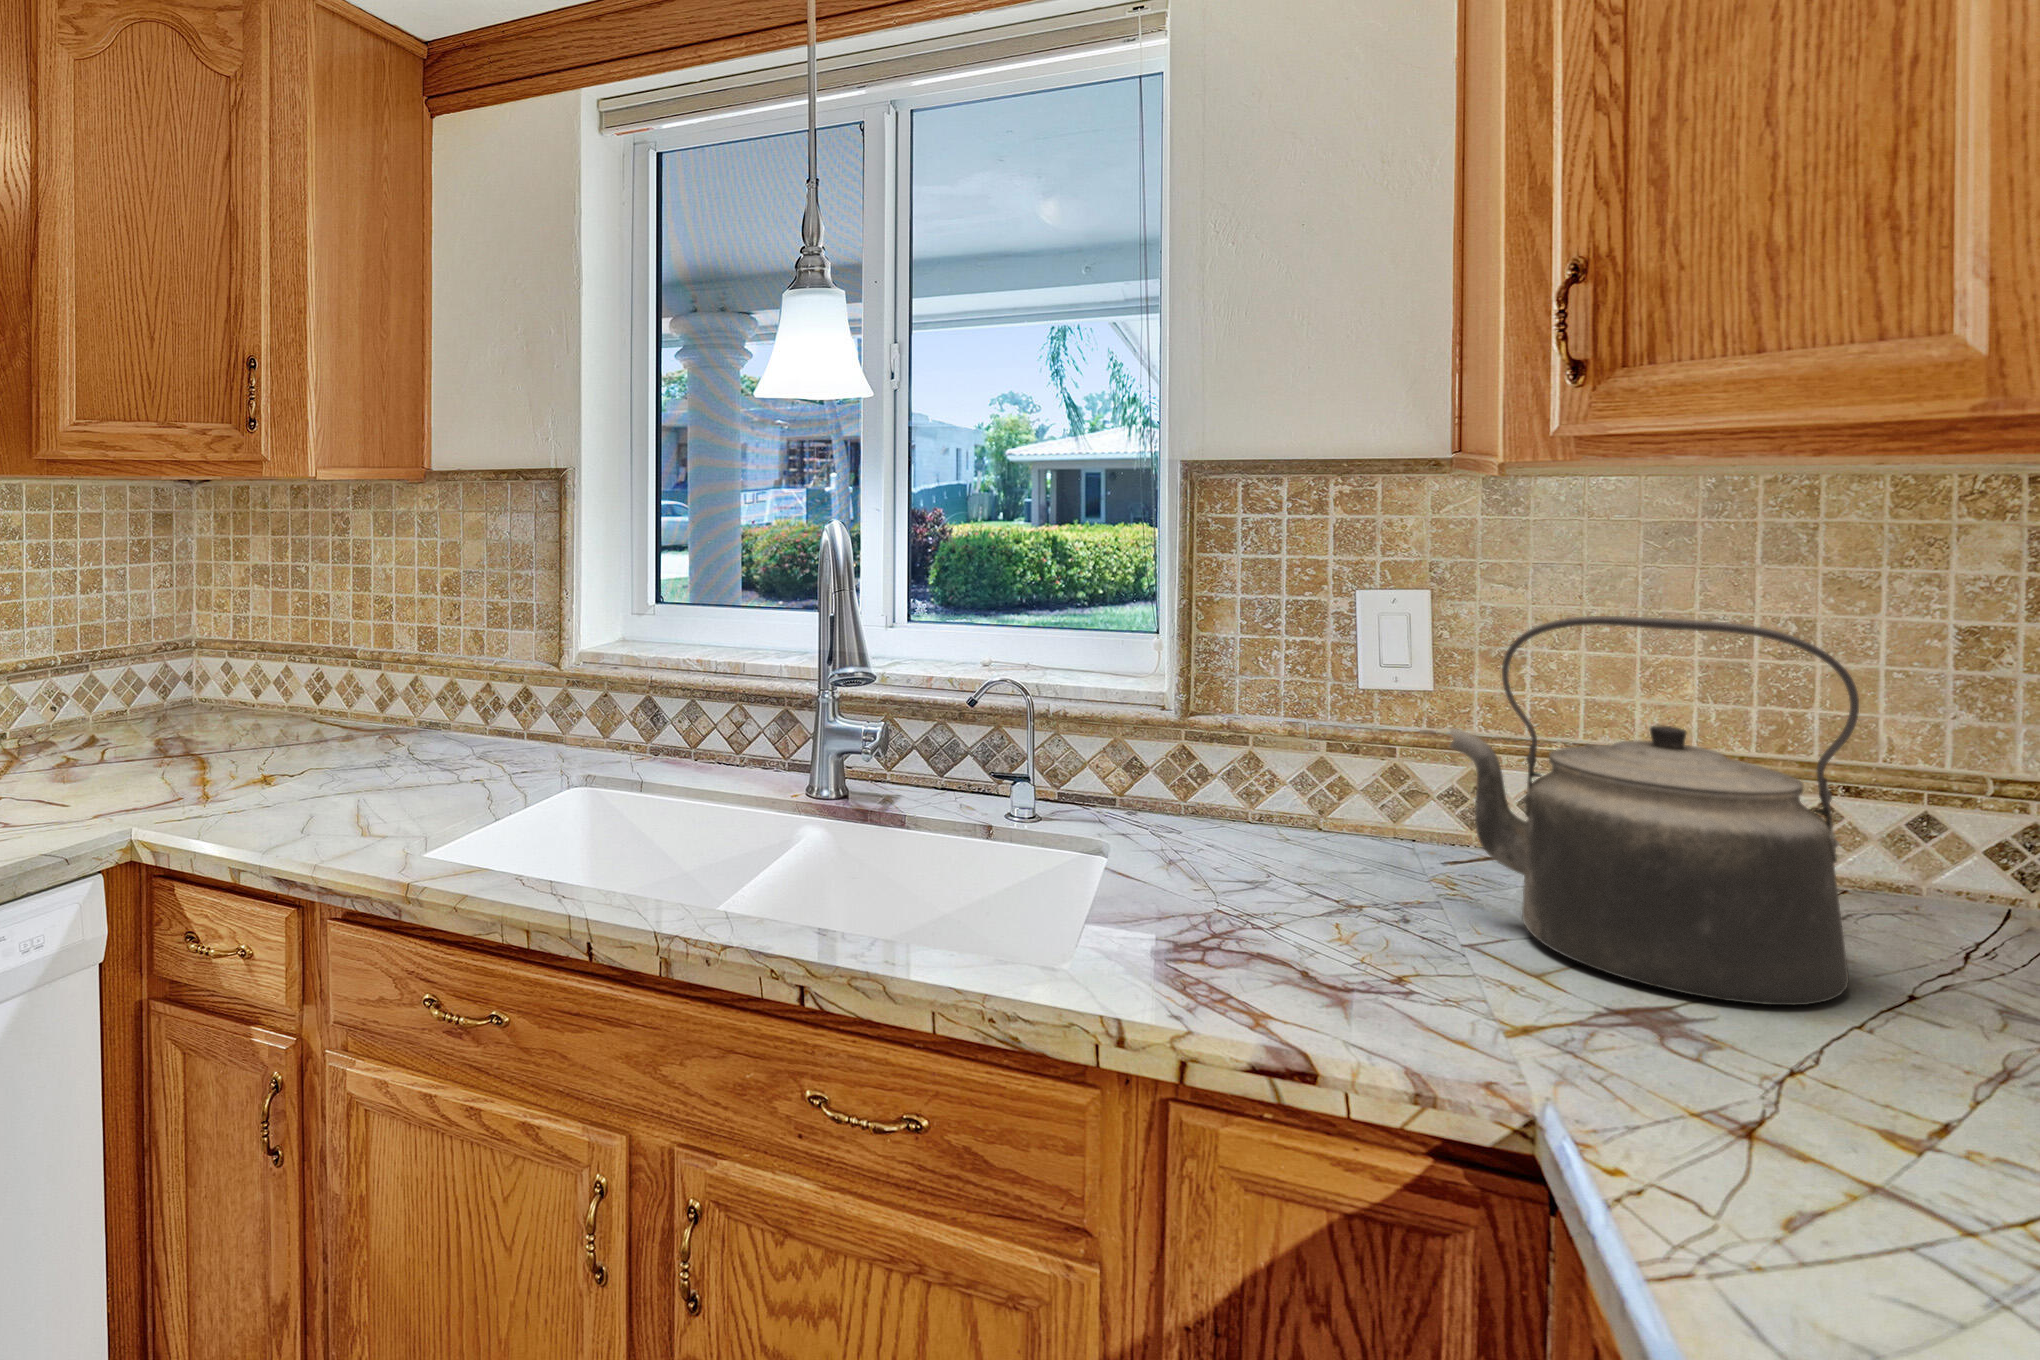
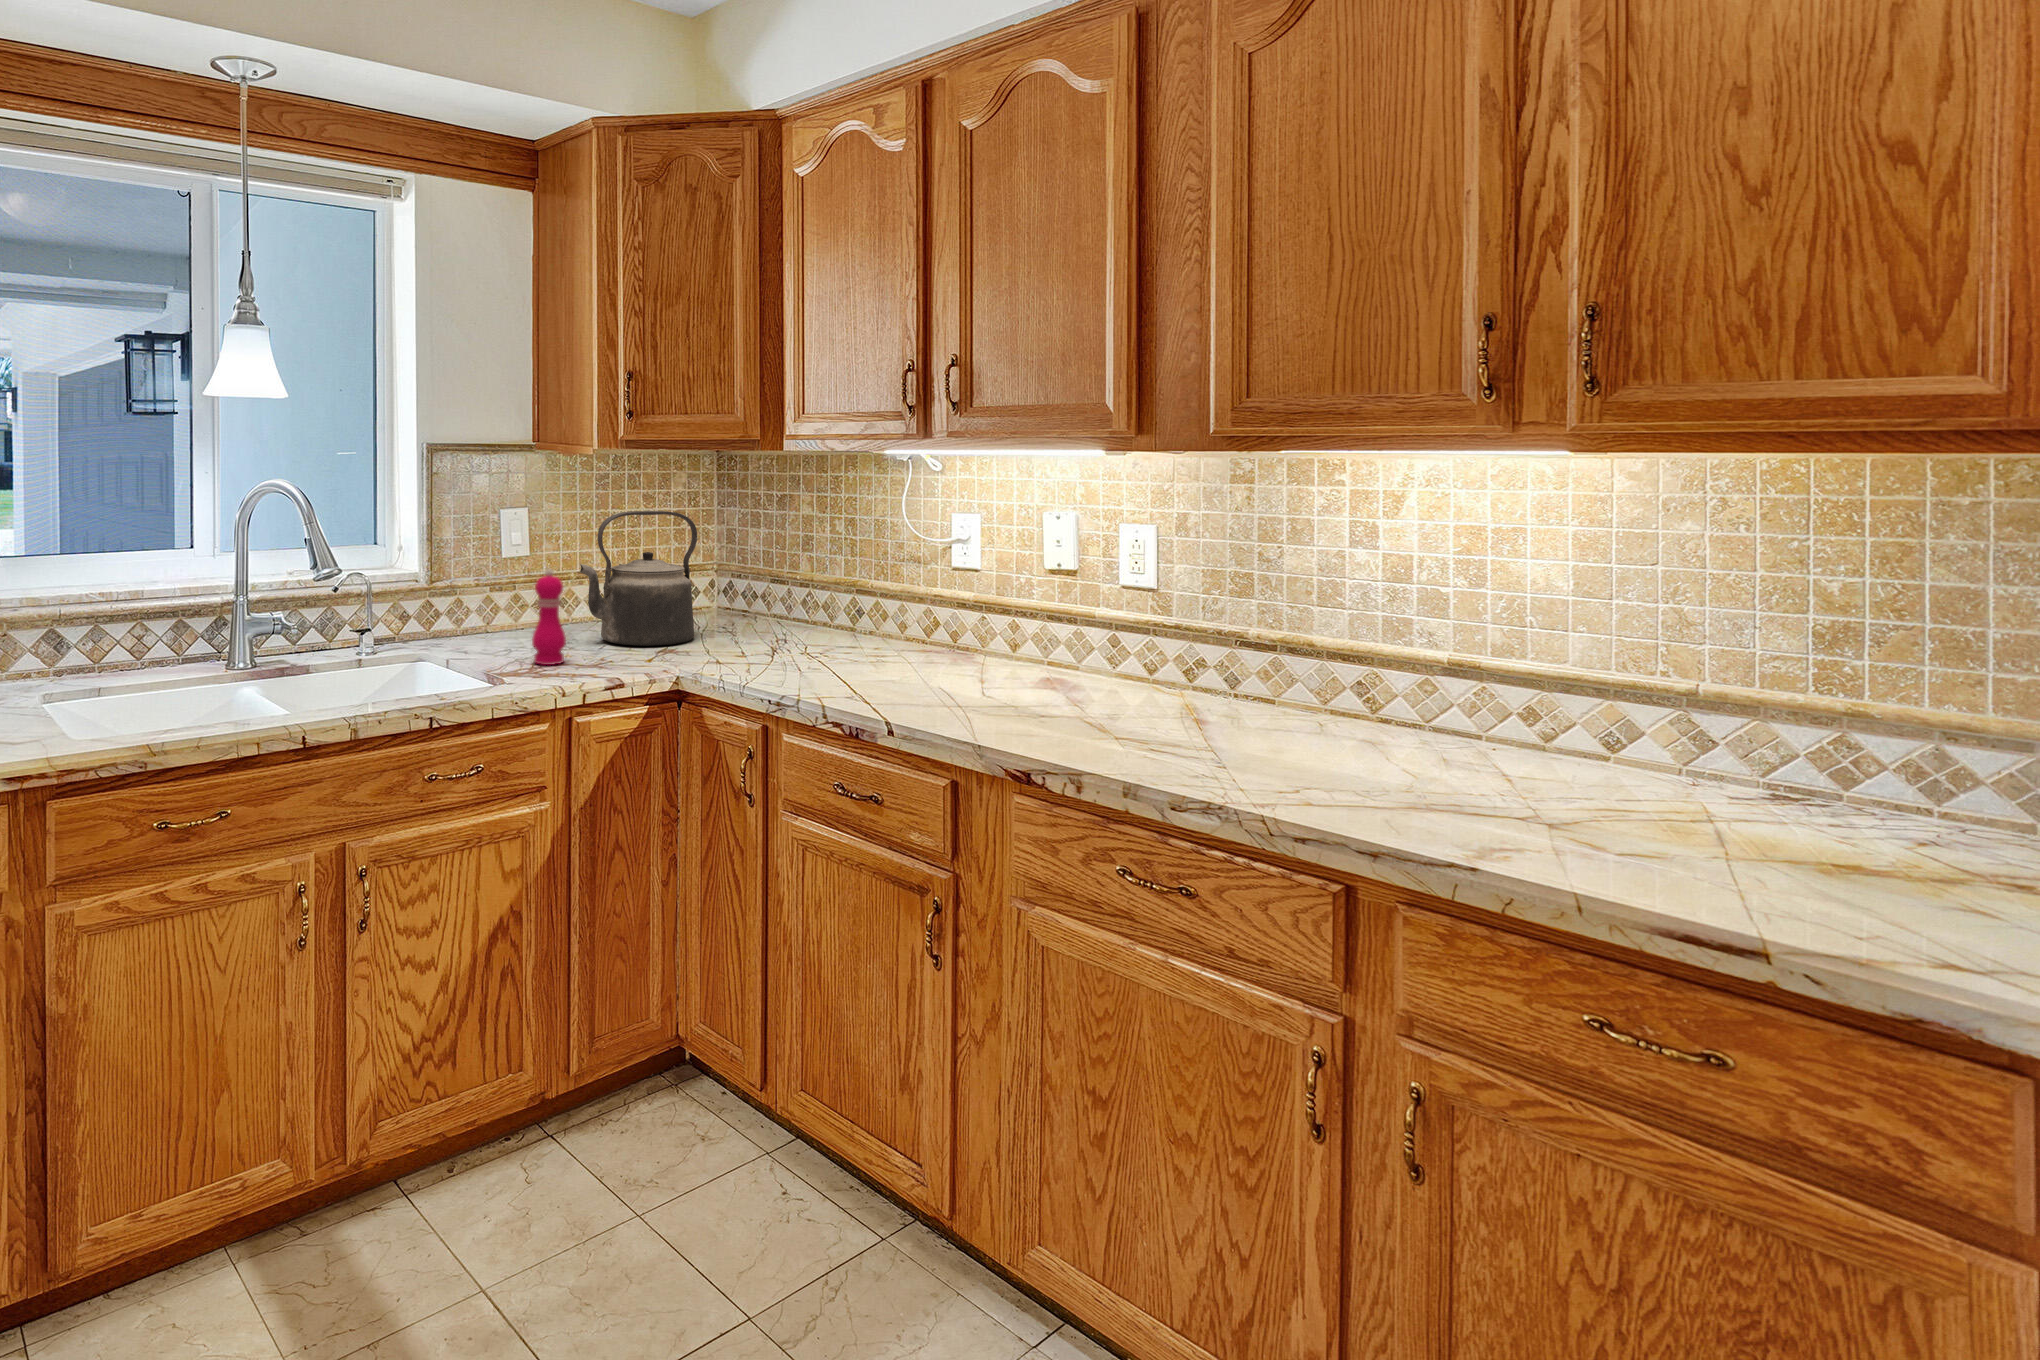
pepper mill: none [1231,725,1317,950] -> present [532,569,566,665]

